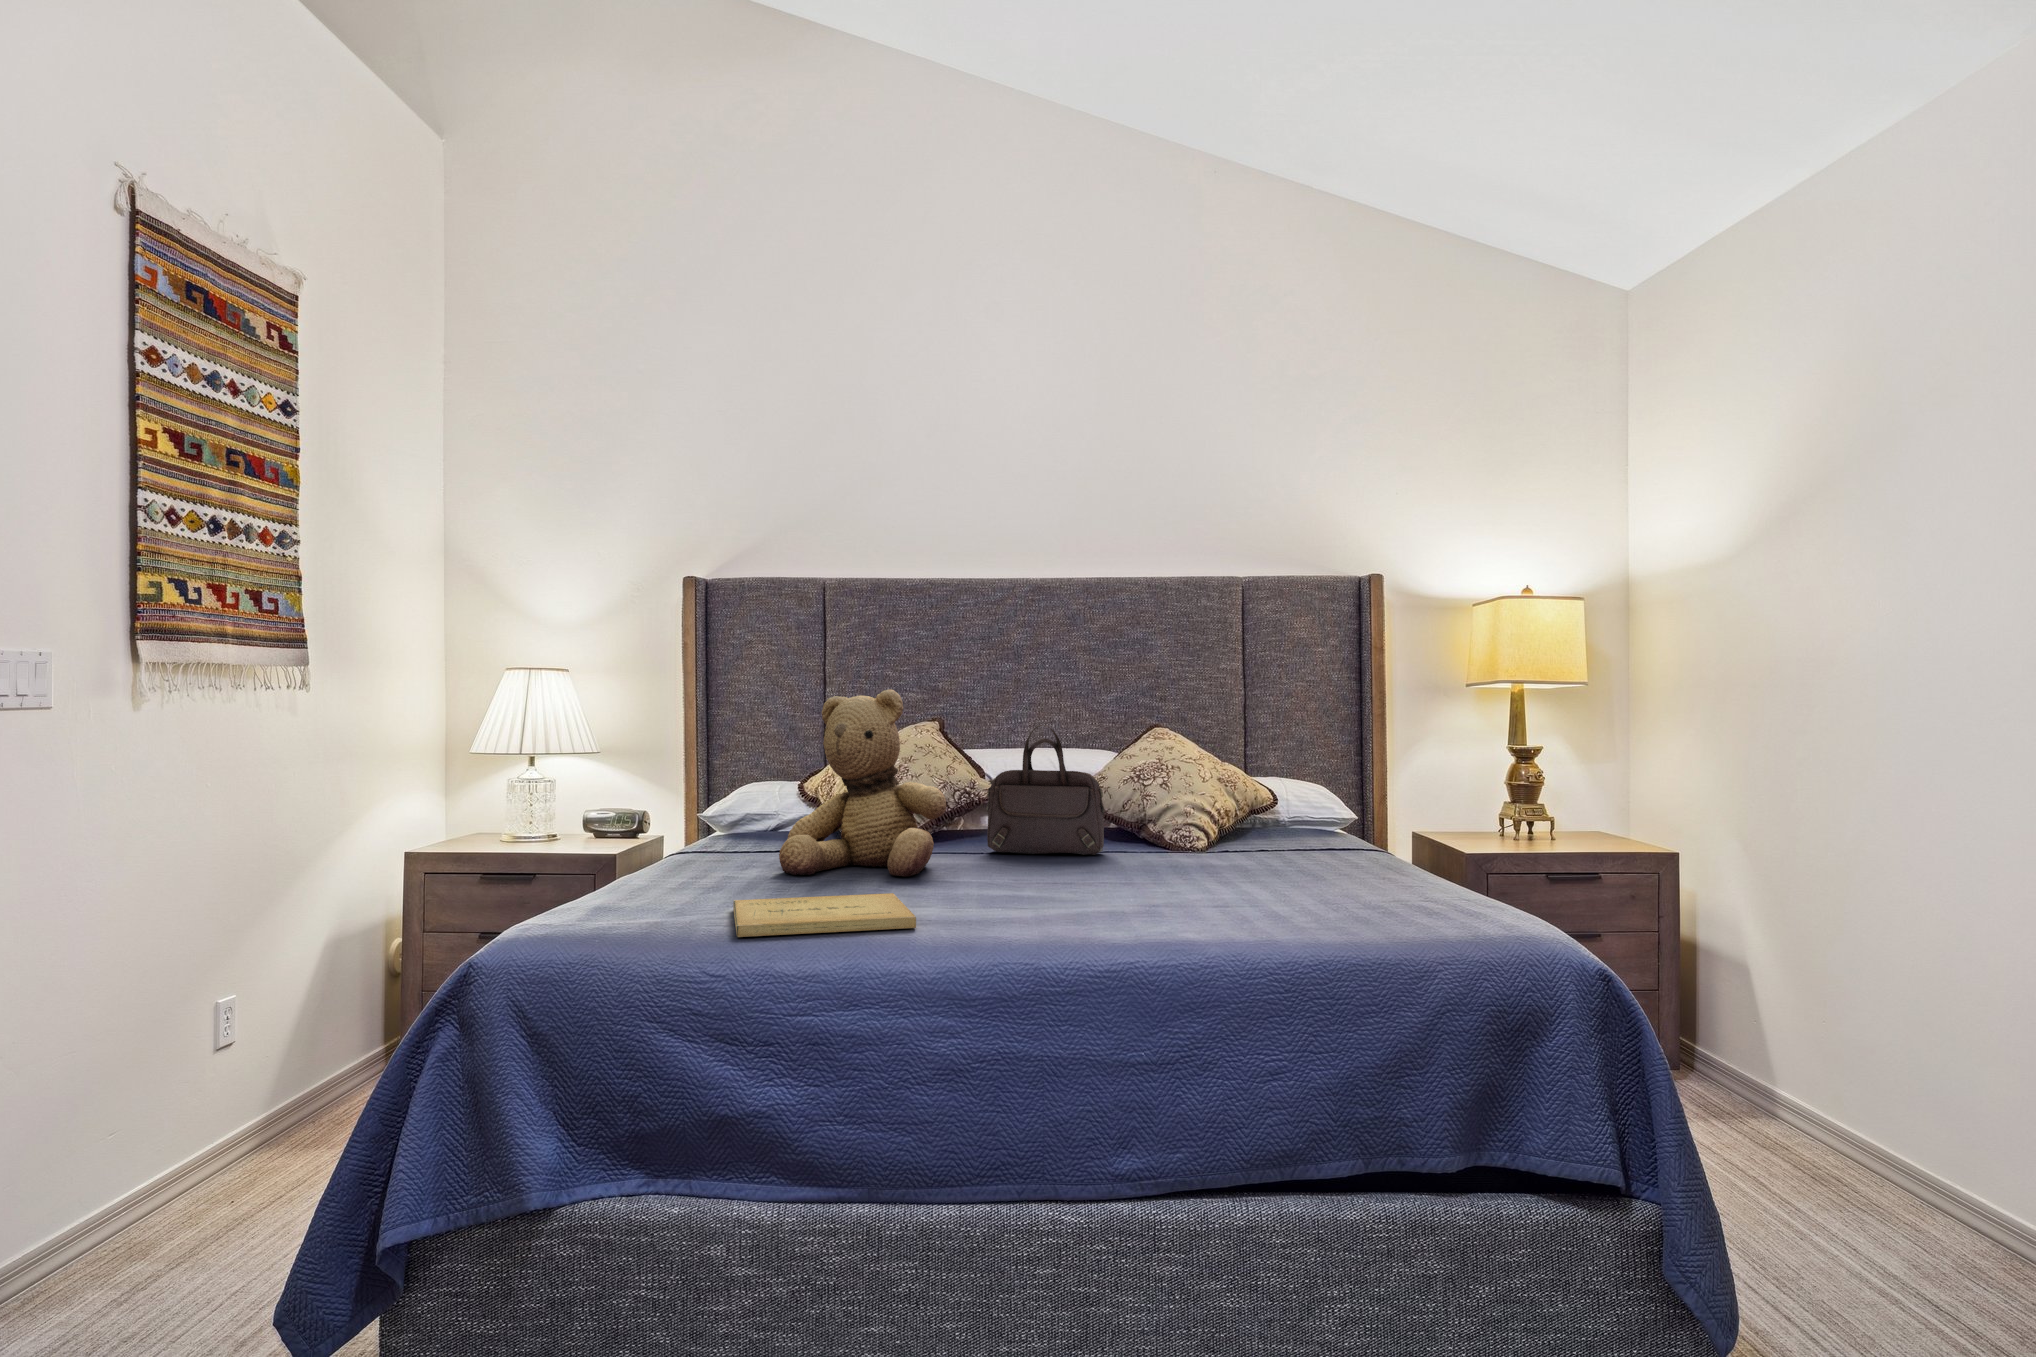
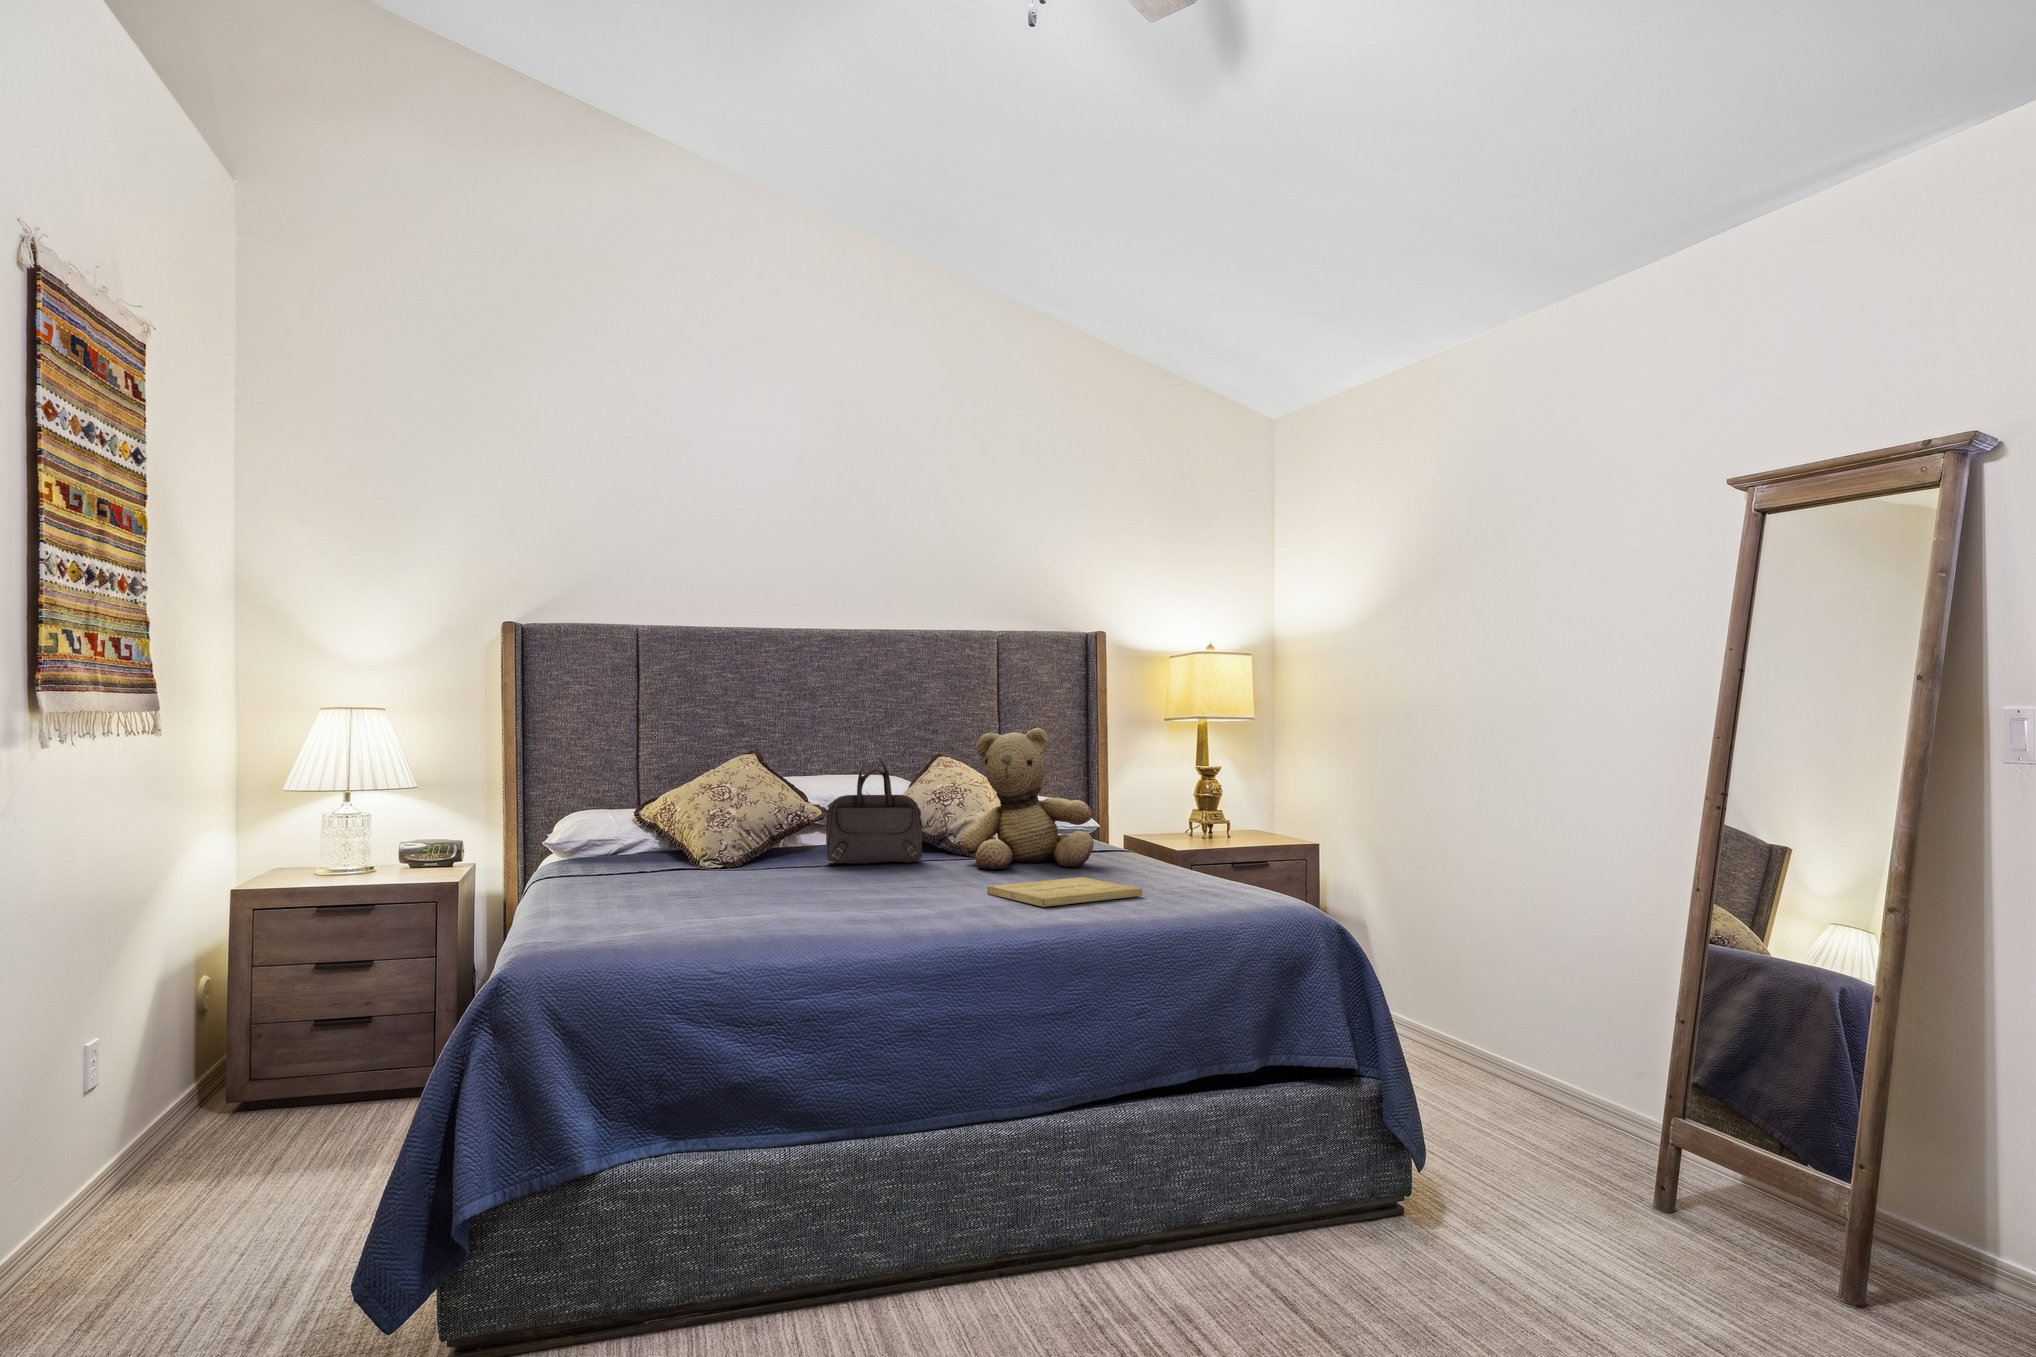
teddy bear: present [779,689,946,877] -> present [962,728,1094,870]
book: present [733,893,916,937] -> present [987,877,1142,907]

